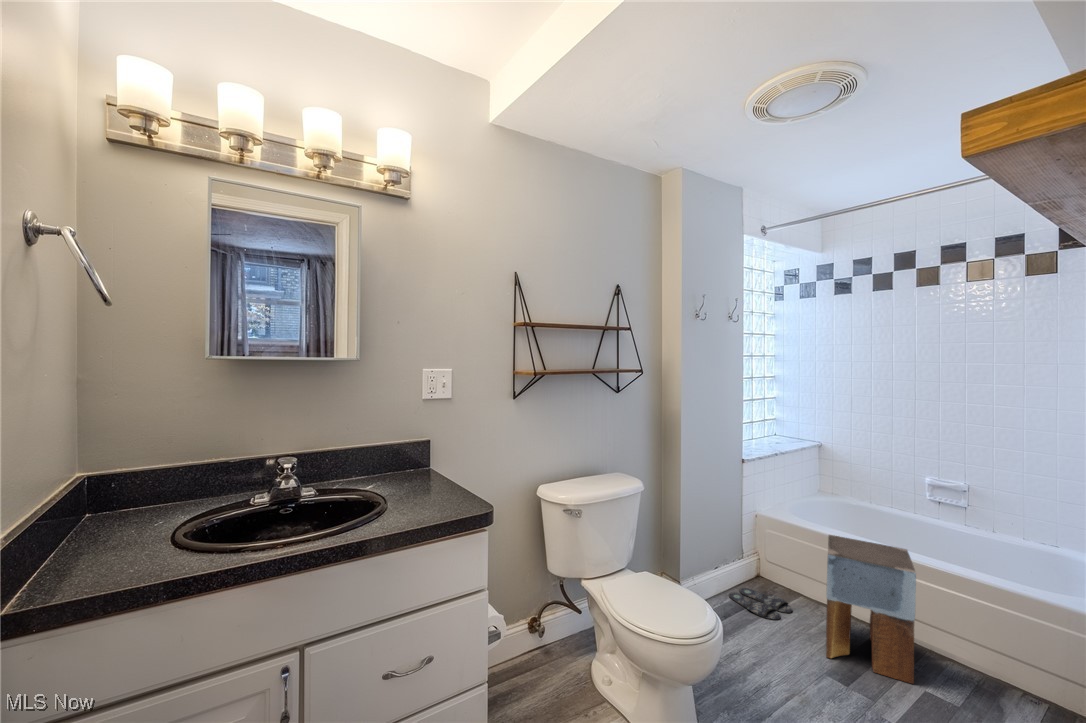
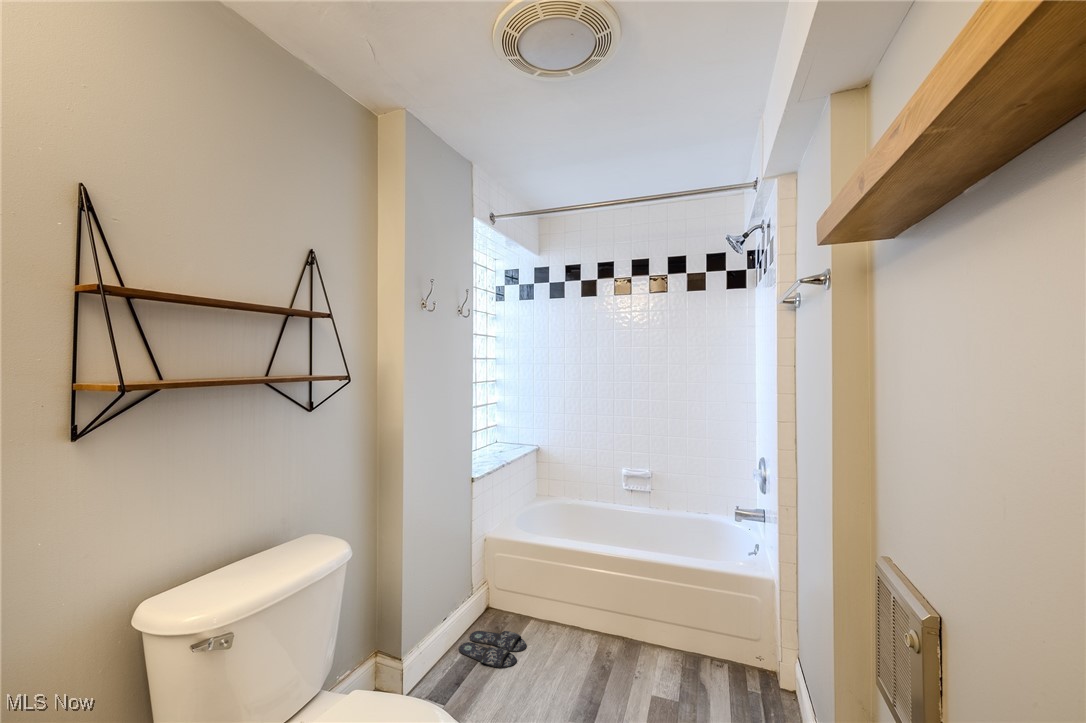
stool: present [826,535,916,684] -> none [561,552,646,698]

